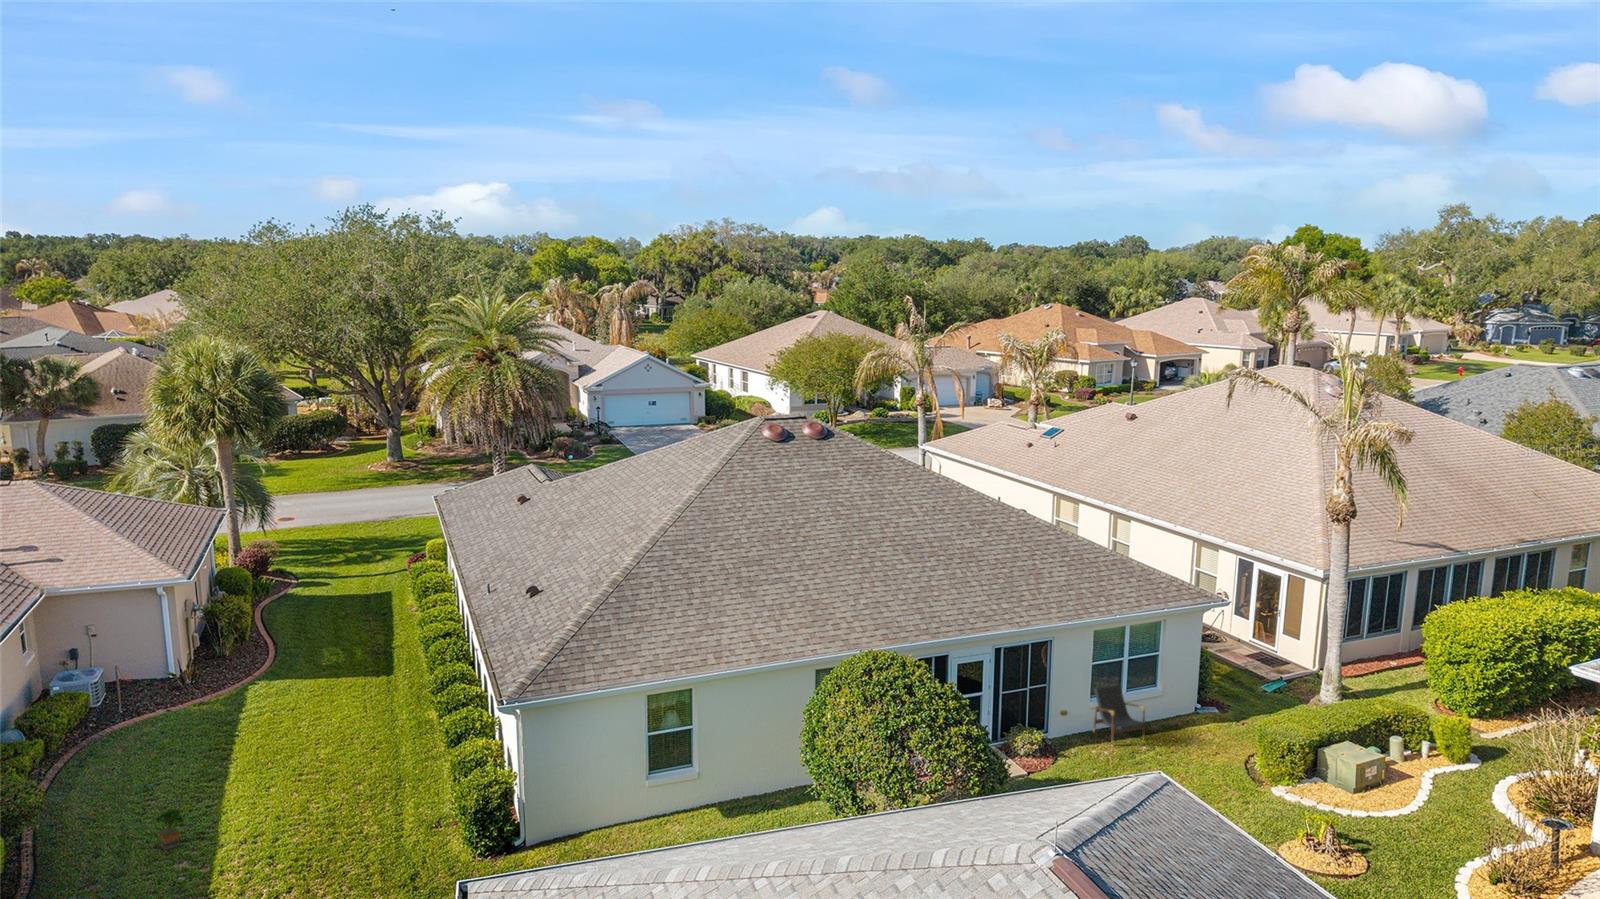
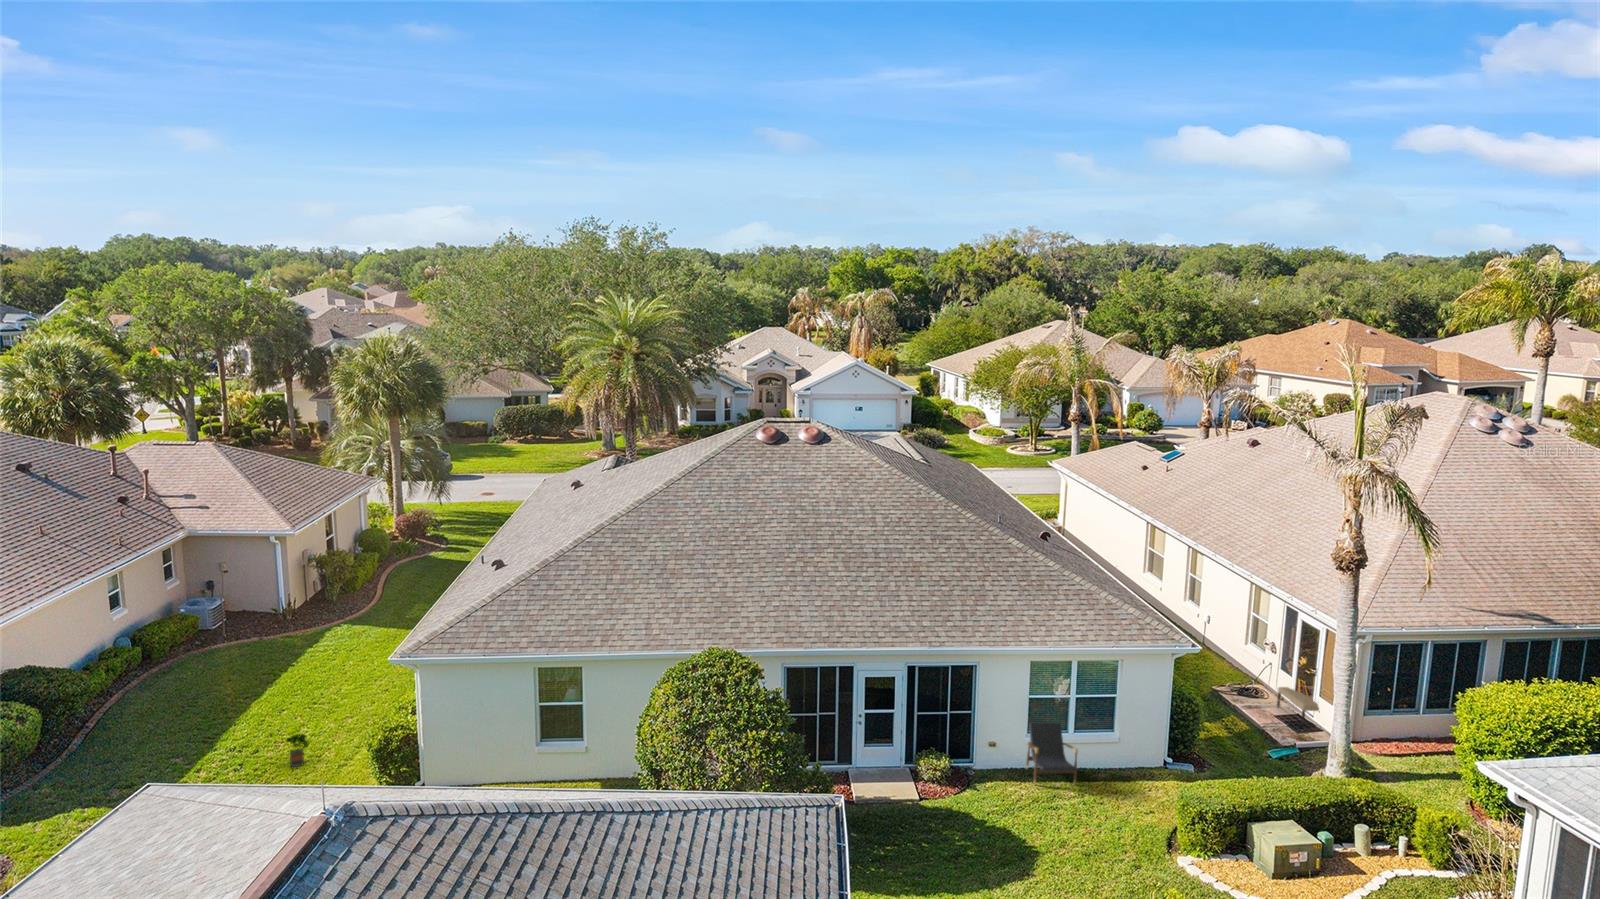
bench: none [1239,629,1286,663] -> present [1277,687,1320,726]
potted tree: present [155,809,184,850] -> present [286,733,308,767]

